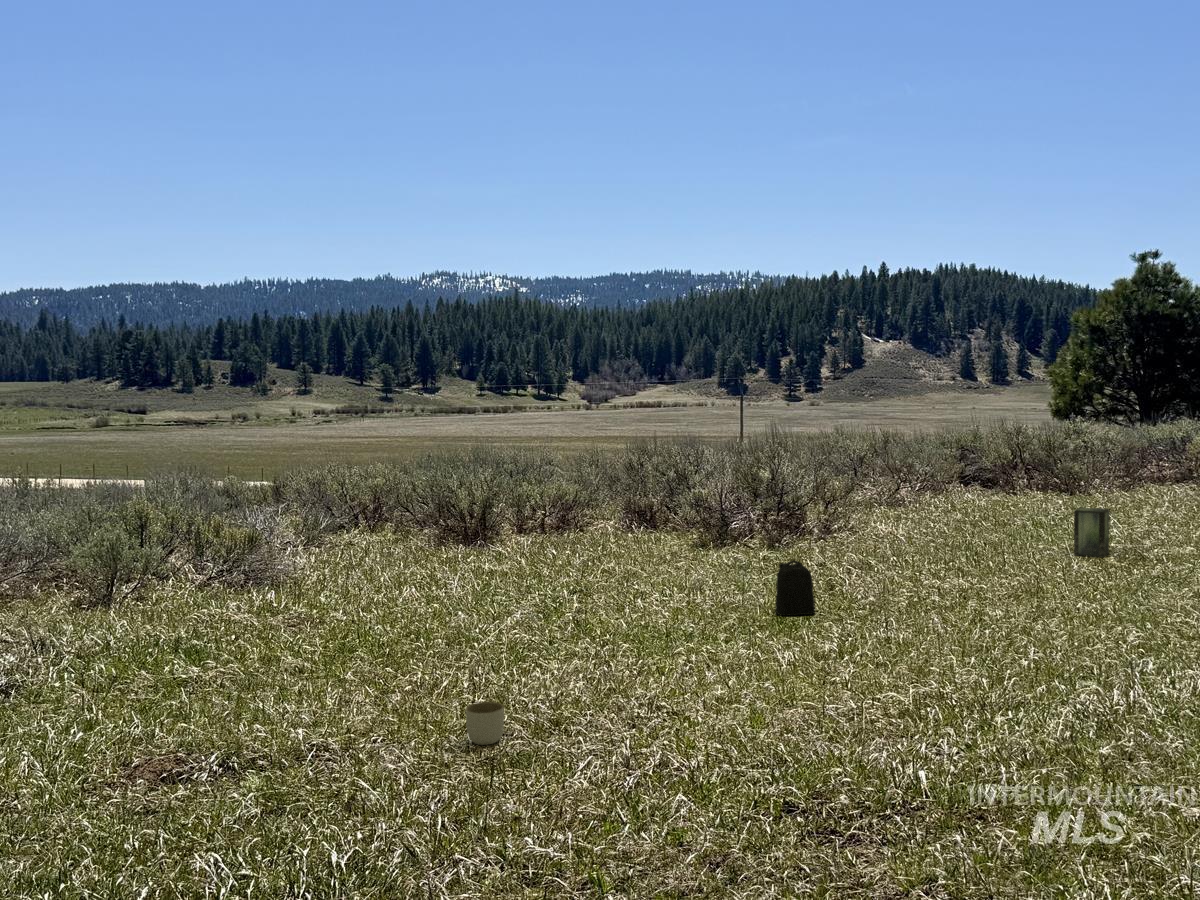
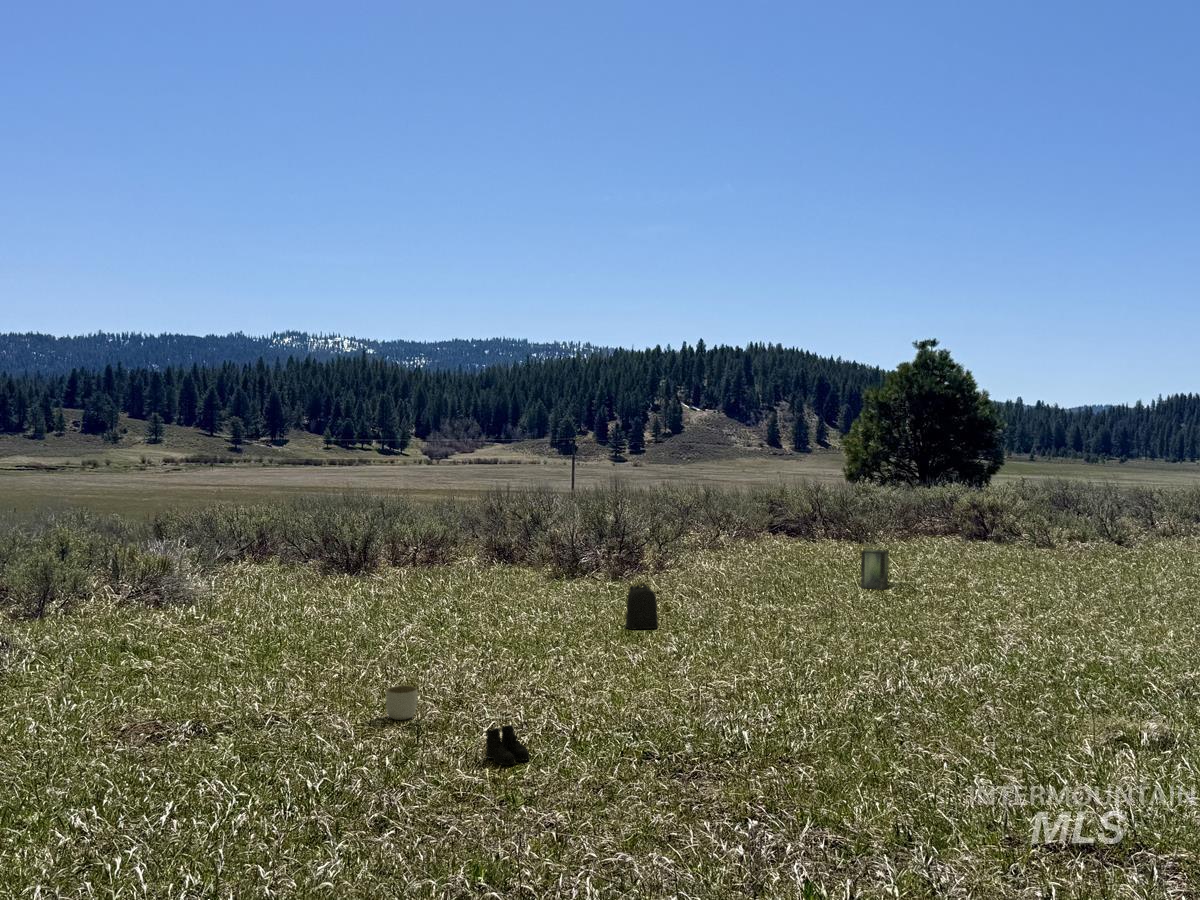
boots: none [577,762,633,818] -> present [486,725,530,765]

